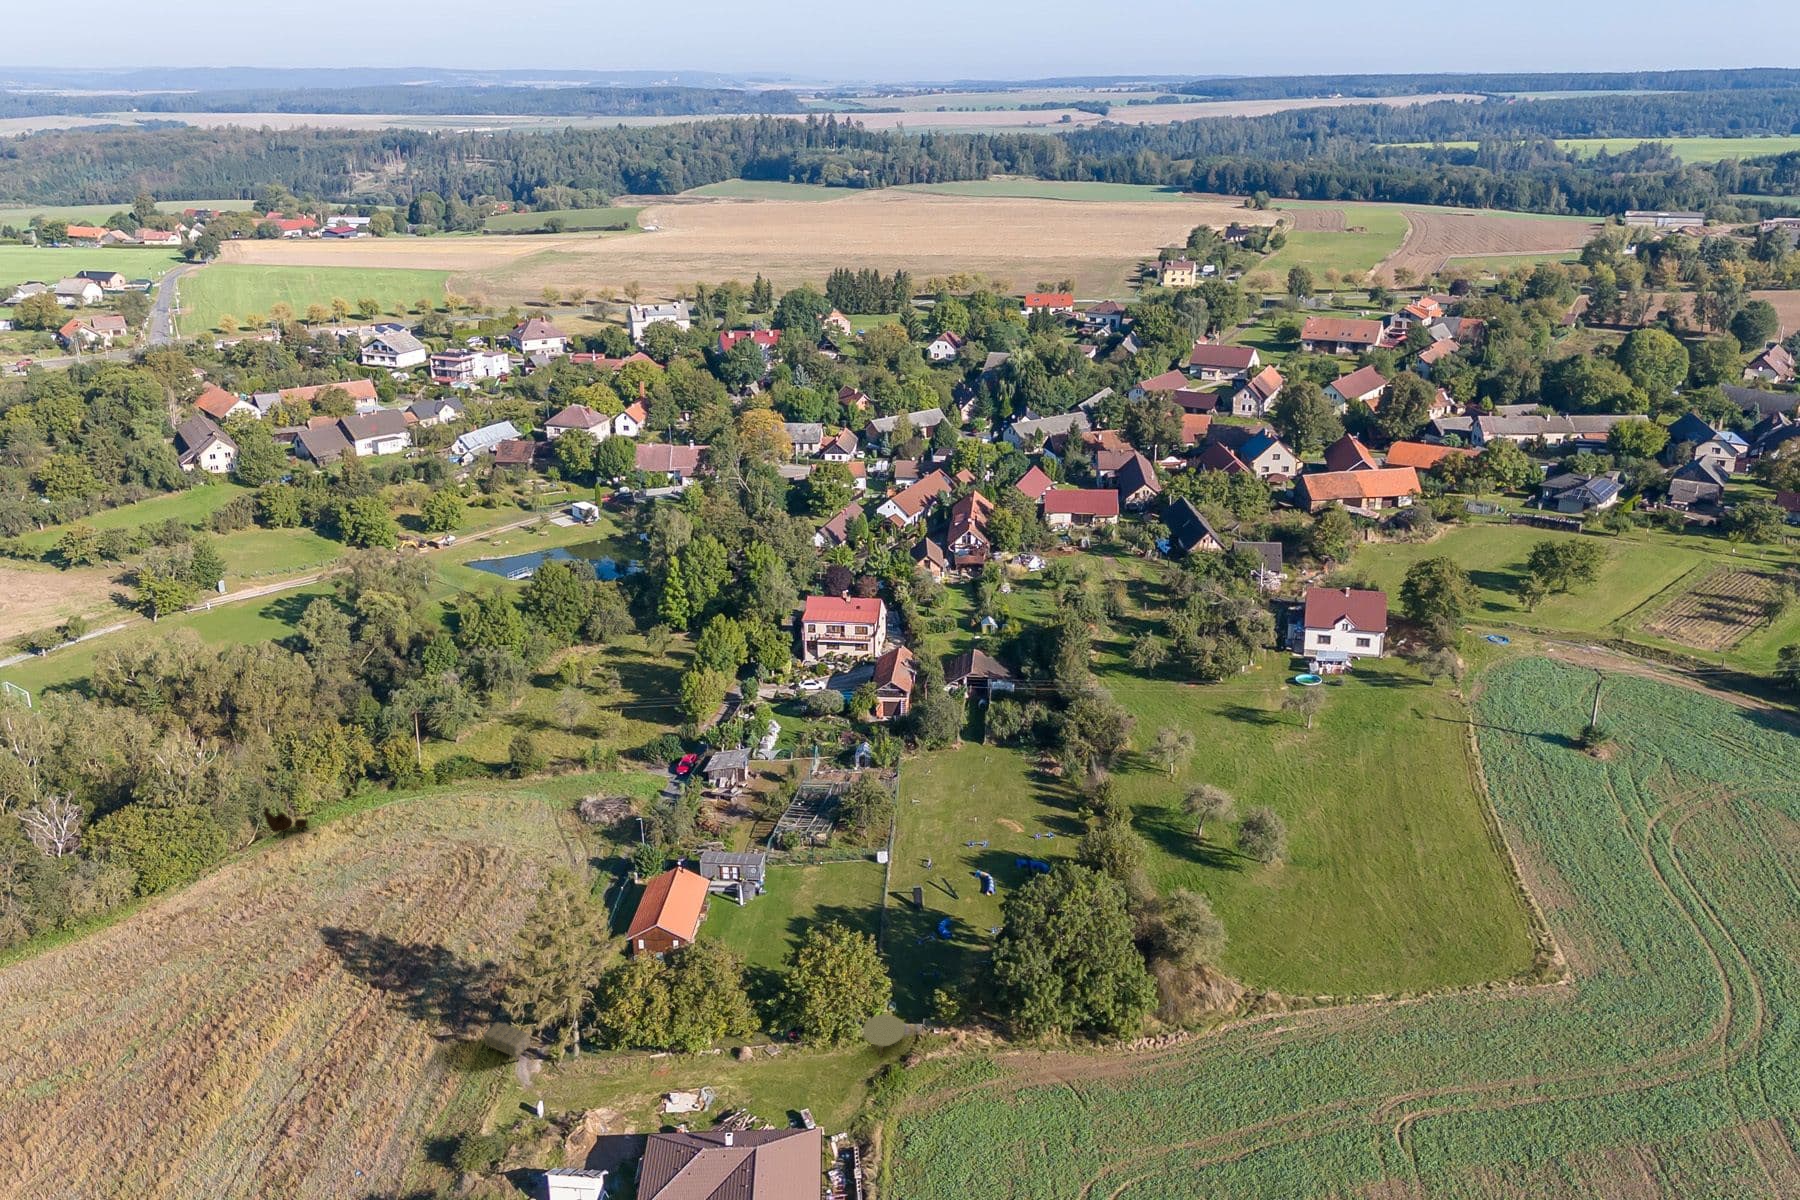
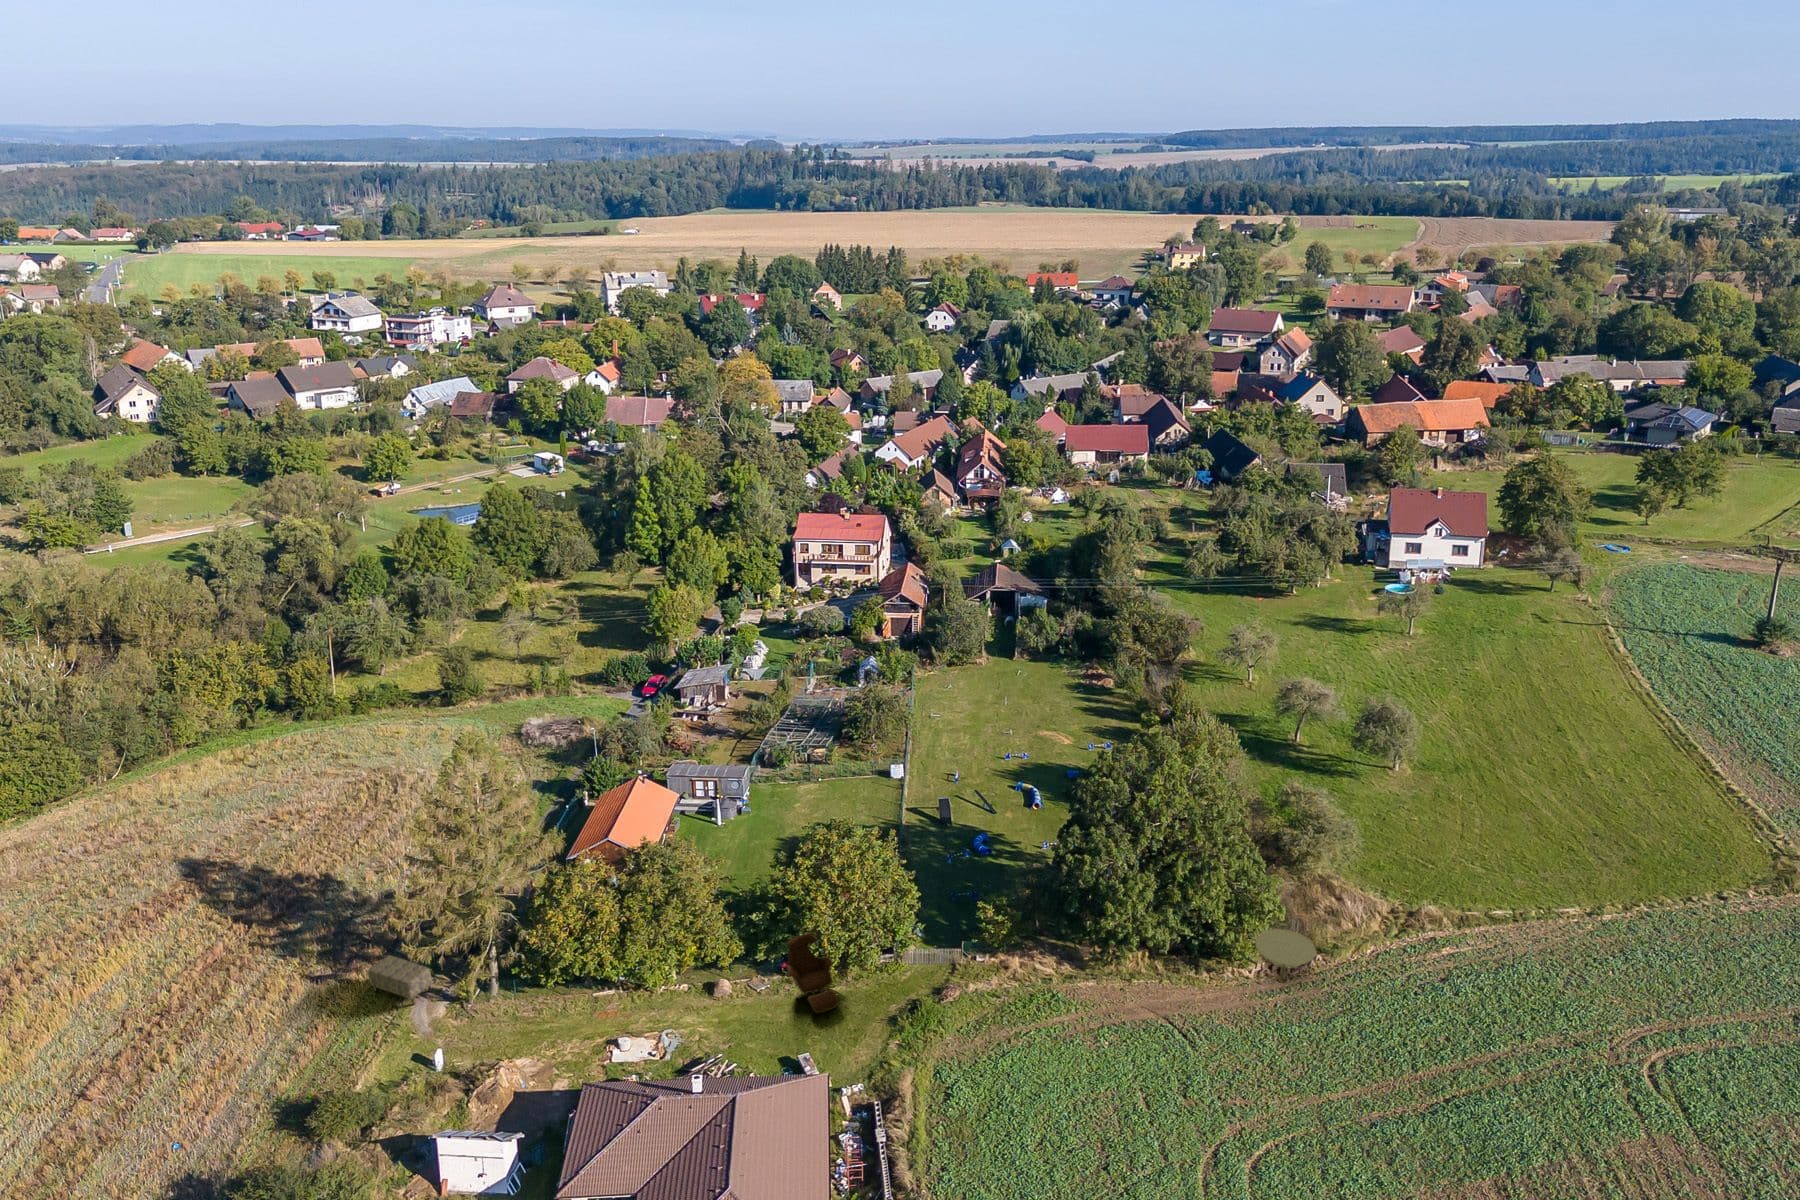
lounge chair: present [264,808,308,835] -> present [787,933,839,1016]
round table: present [863,1015,905,1057] -> present [1255,929,1316,982]

